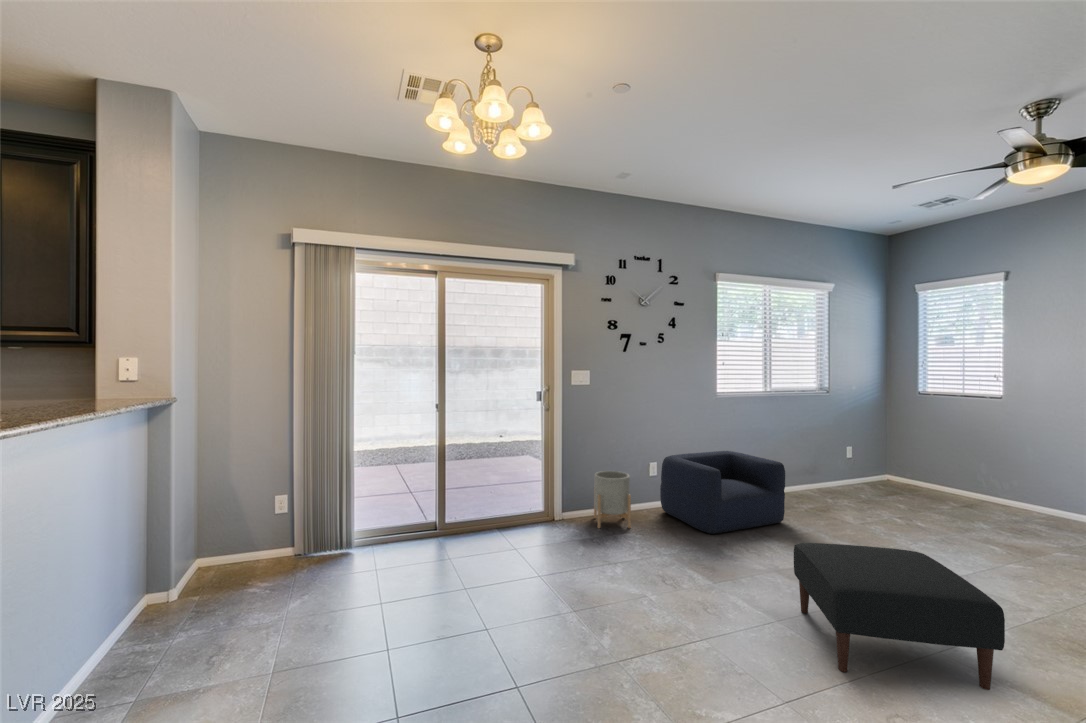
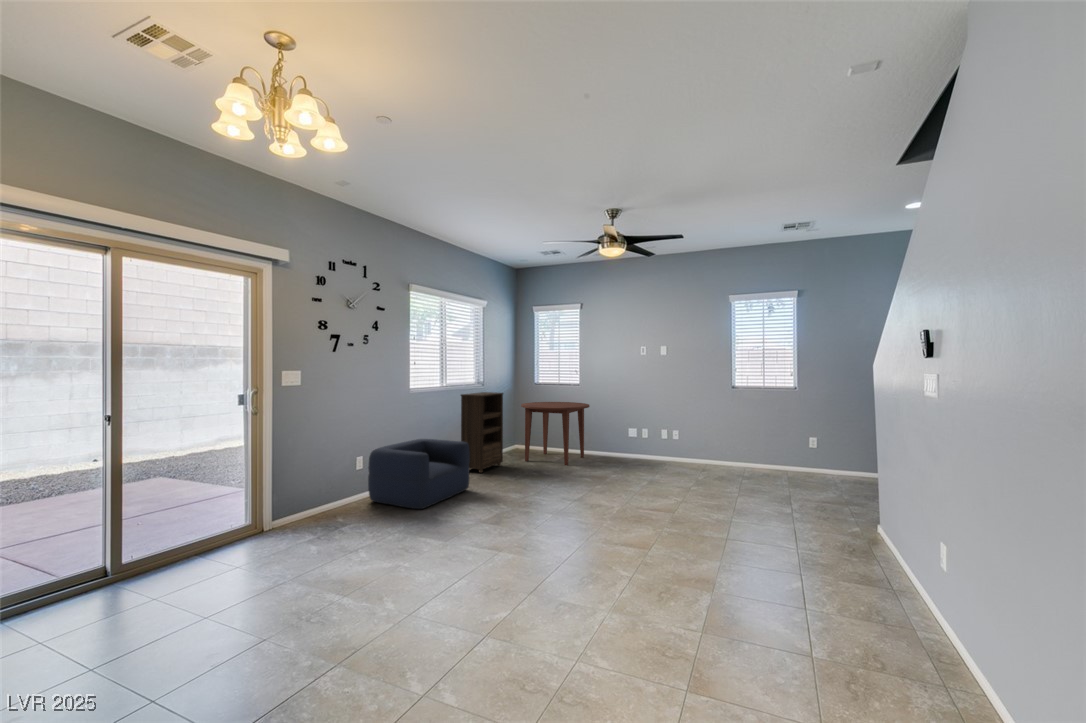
bookshelf: none [787,401,854,504] -> present [461,392,503,473]
dining table: none [887,419,1019,519] -> present [521,402,590,465]
planter: present [594,471,631,528] -> none [306,470,350,528]
ottoman: present [794,543,1005,690] -> none [504,483,616,564]

